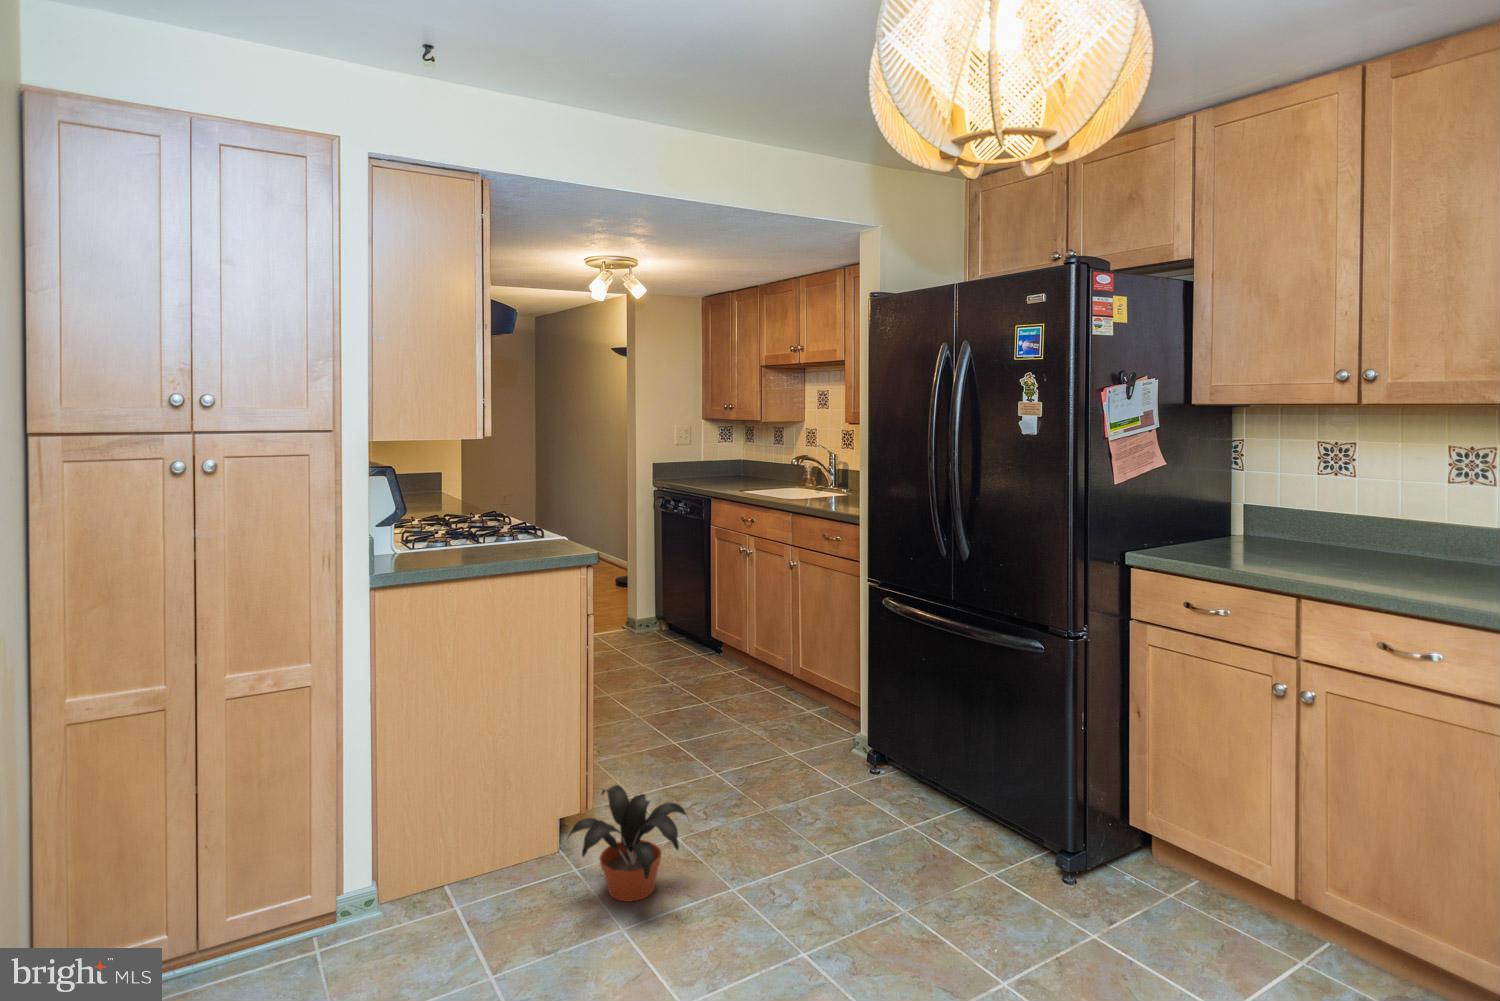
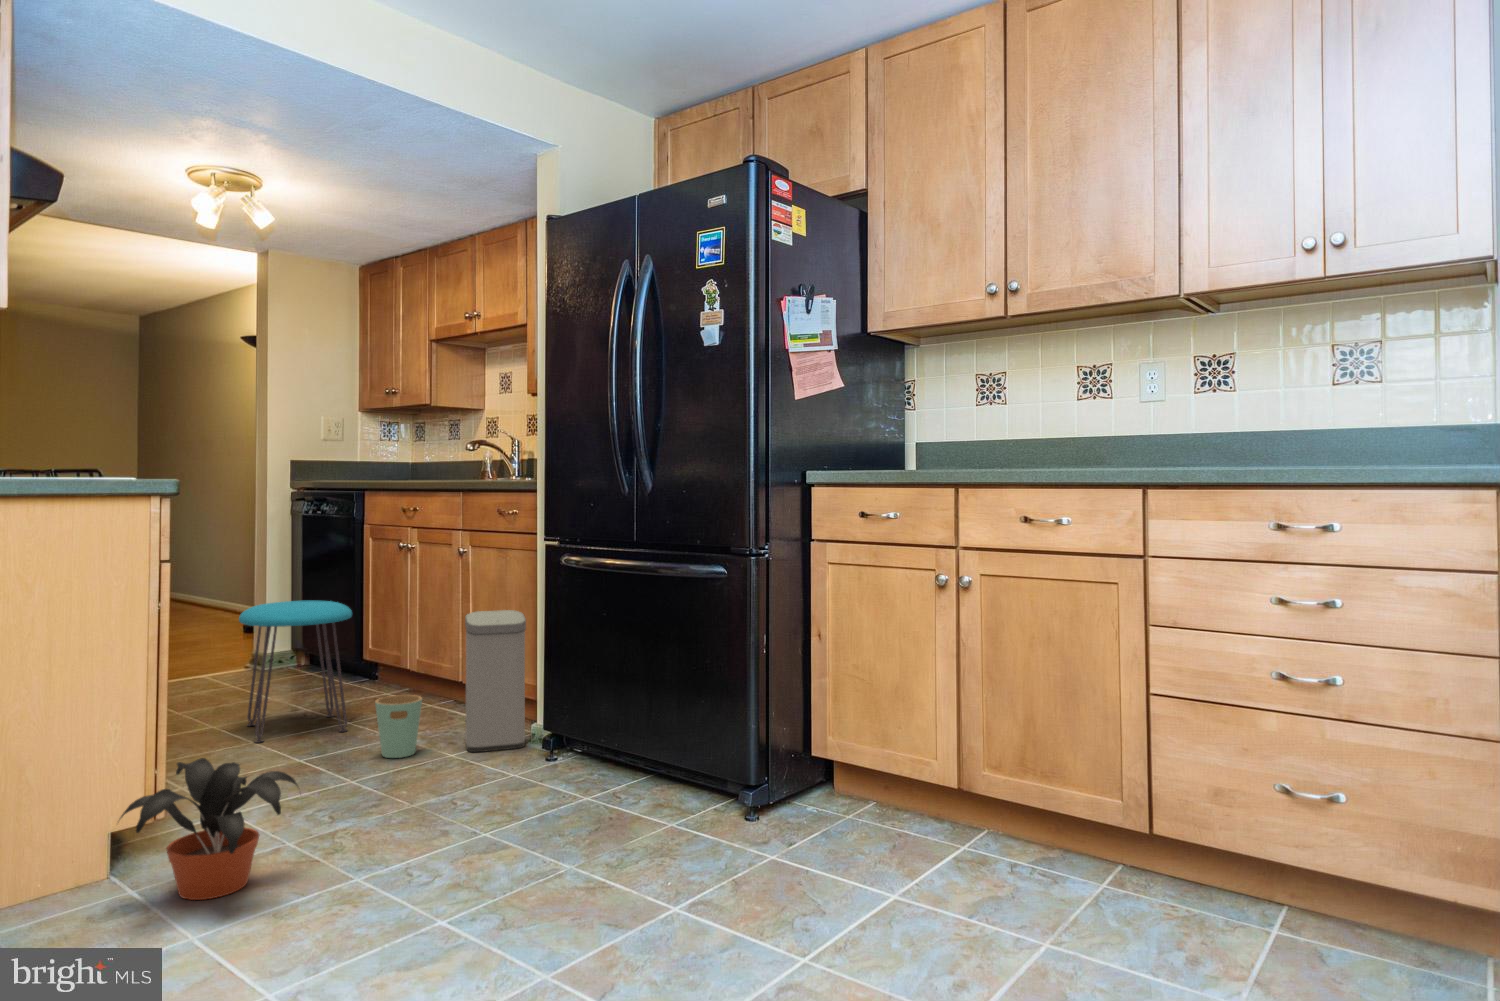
stool: none [627,606,709,724] -> present [239,600,352,743]
trash can: none [731,633,852,754] -> present [375,610,526,758]

